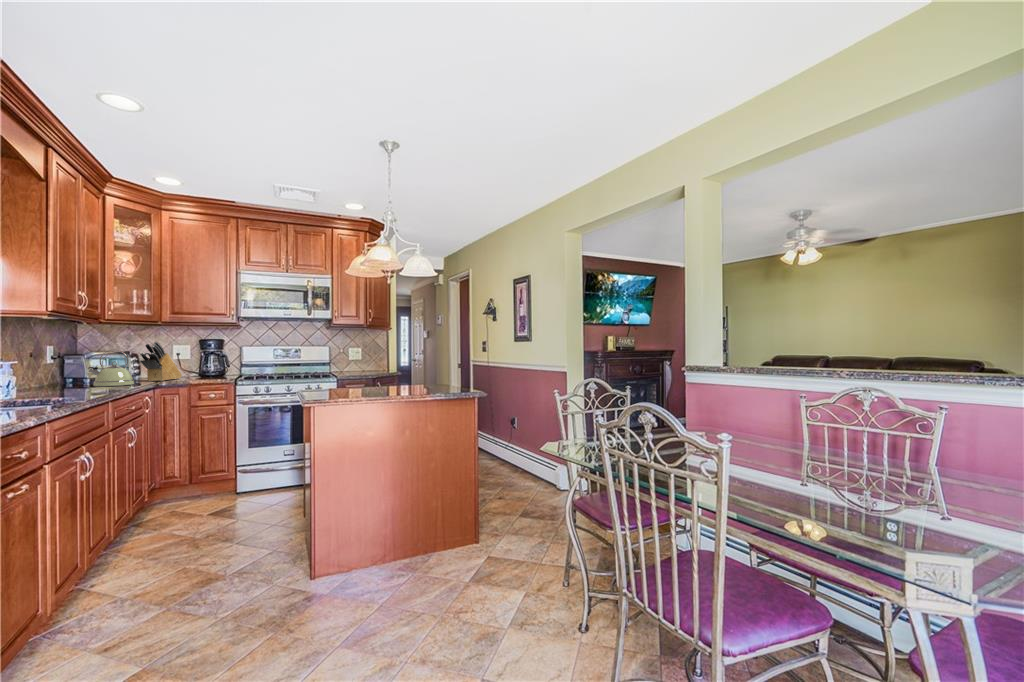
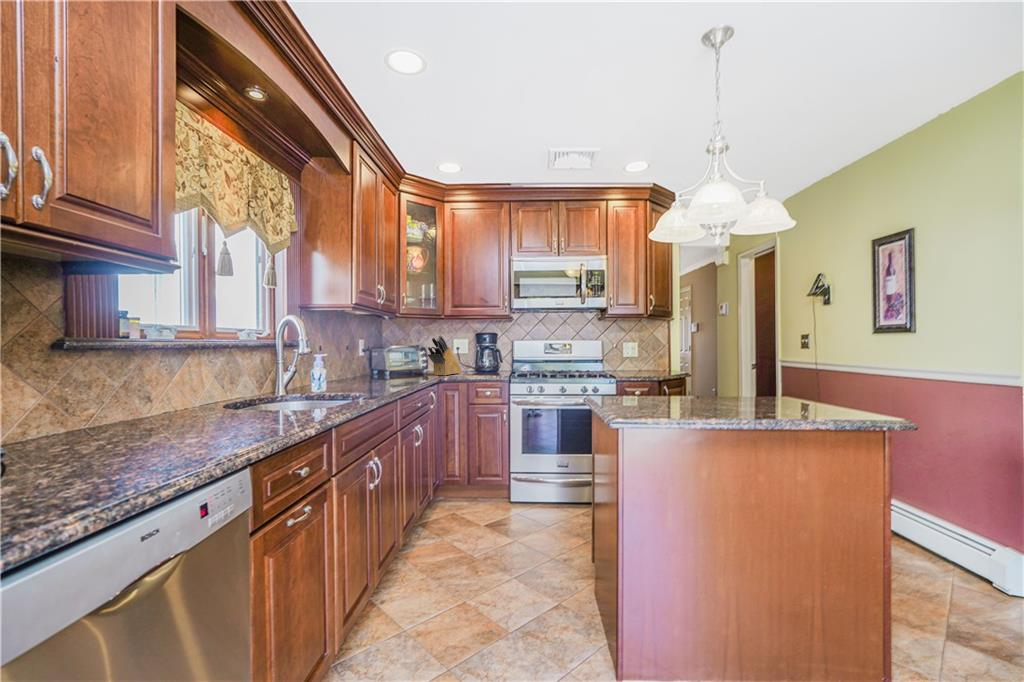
kettle: present [88,350,134,387] -> none [387,344,423,380]

